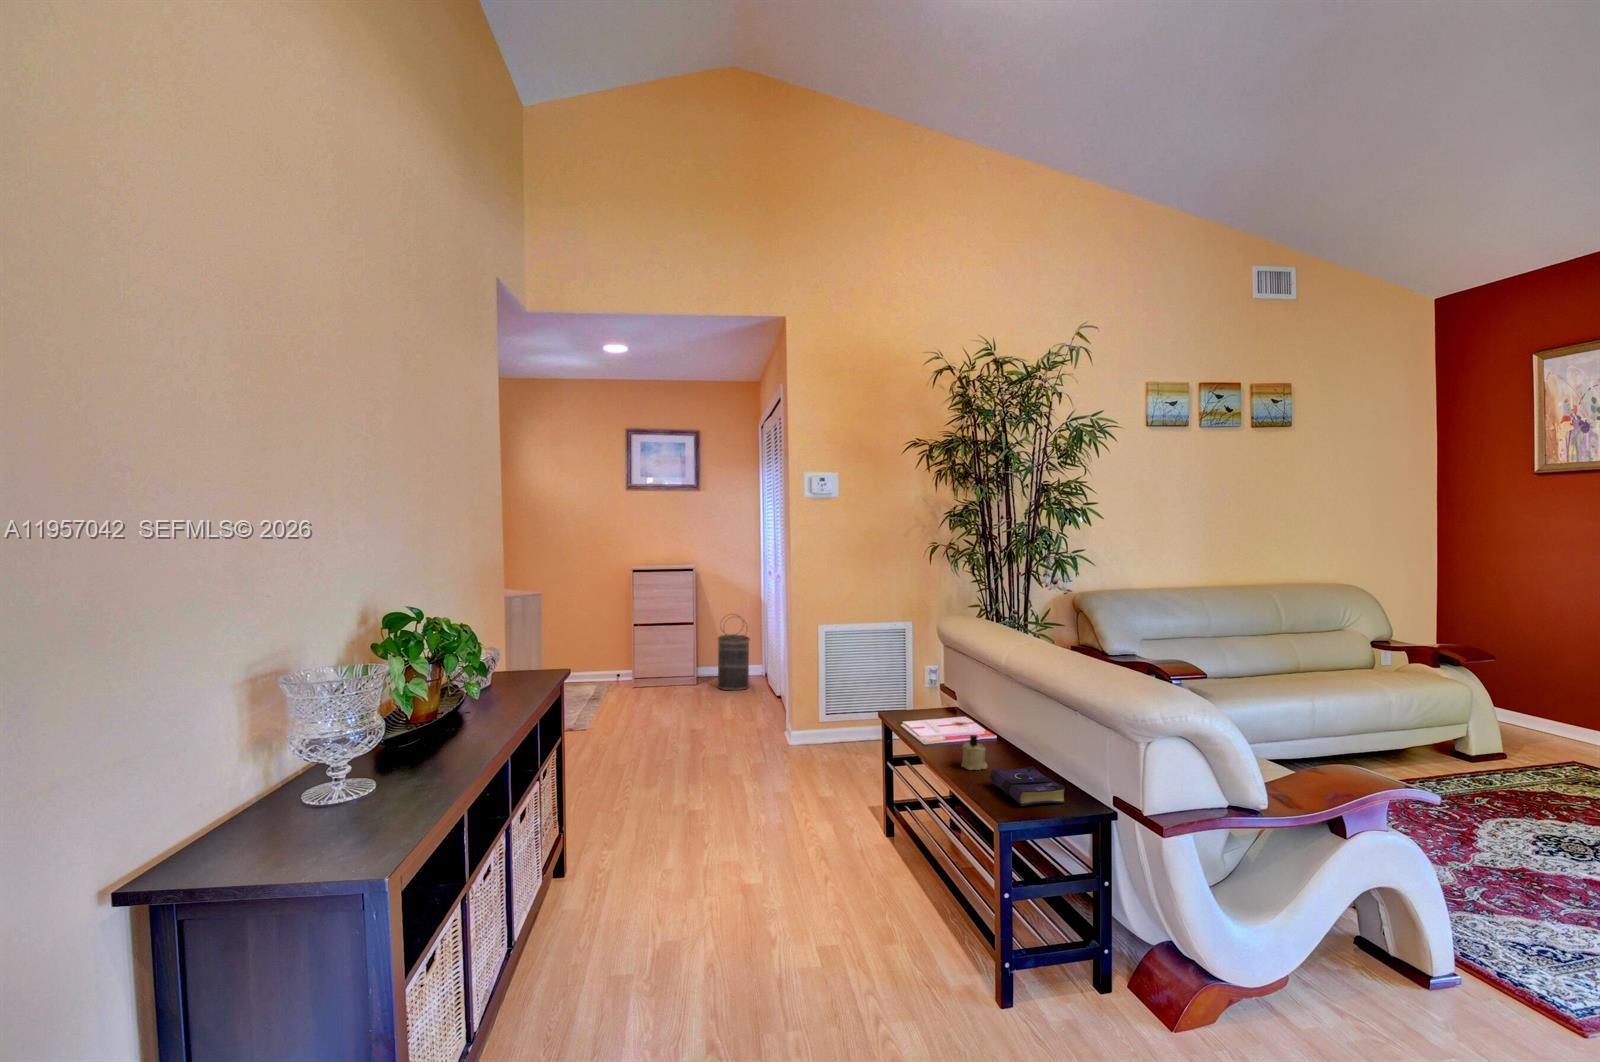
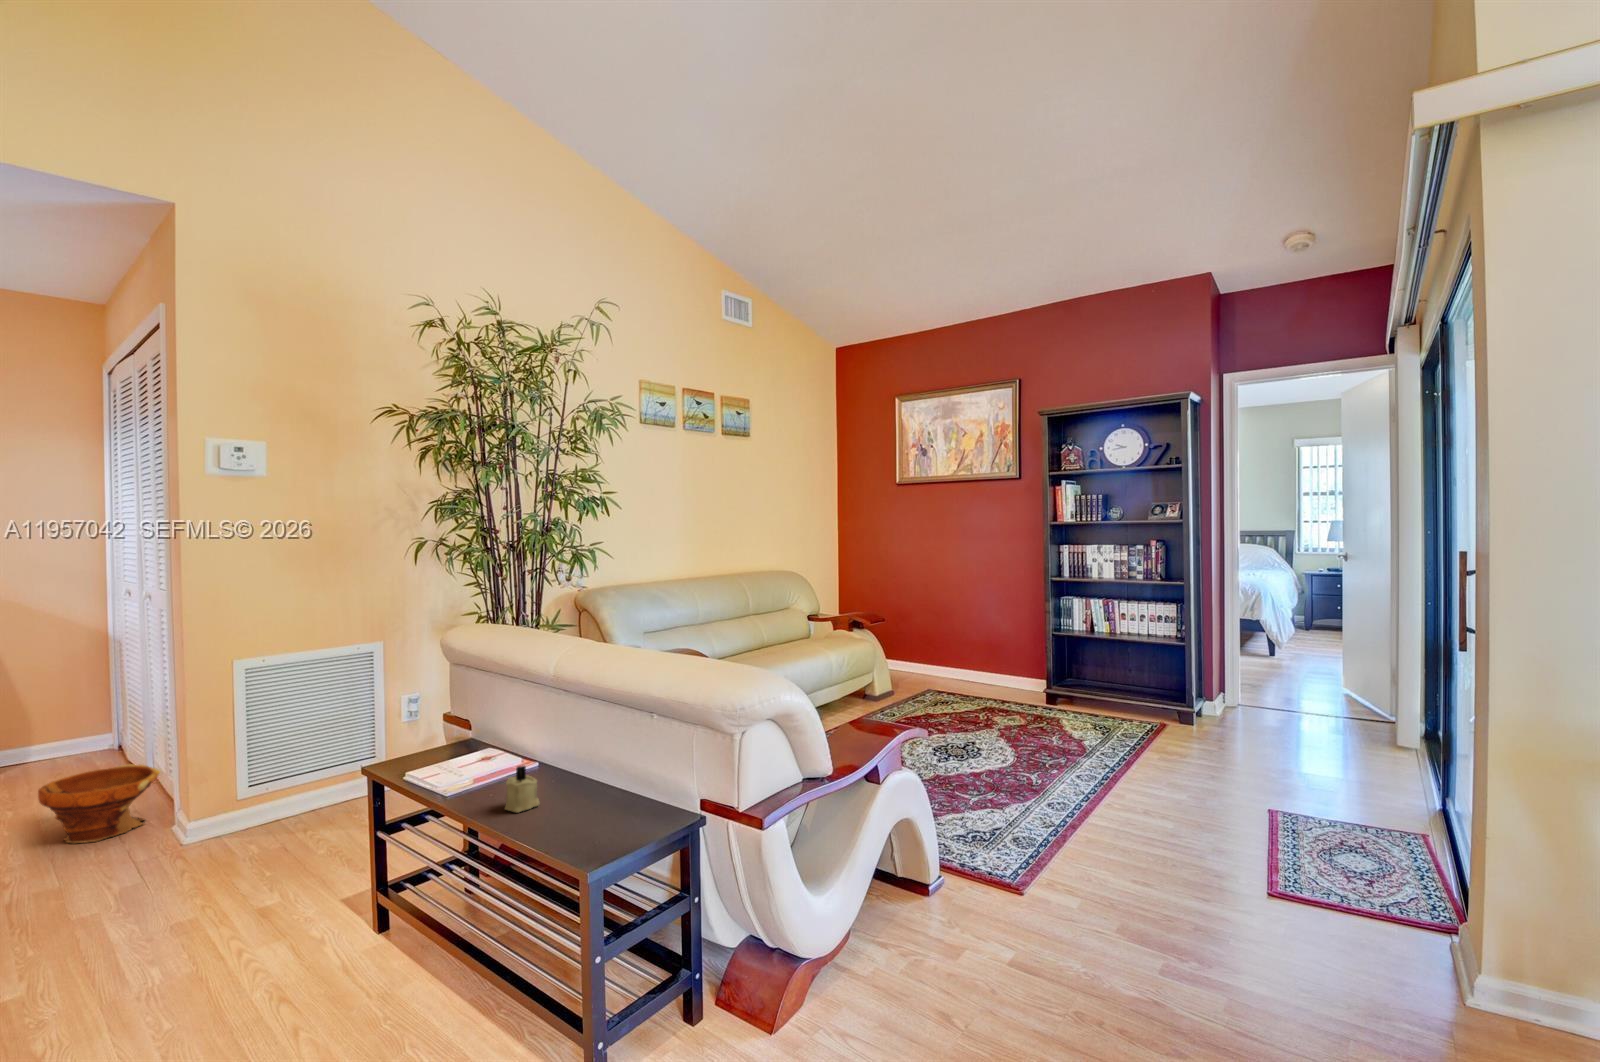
basket: present [717,616,750,690] -> none [44,655,113,771]
planter: none [714,692,772,739] -> present [38,764,160,843]
book: present [990,766,1065,806] -> none [551,789,649,844]

